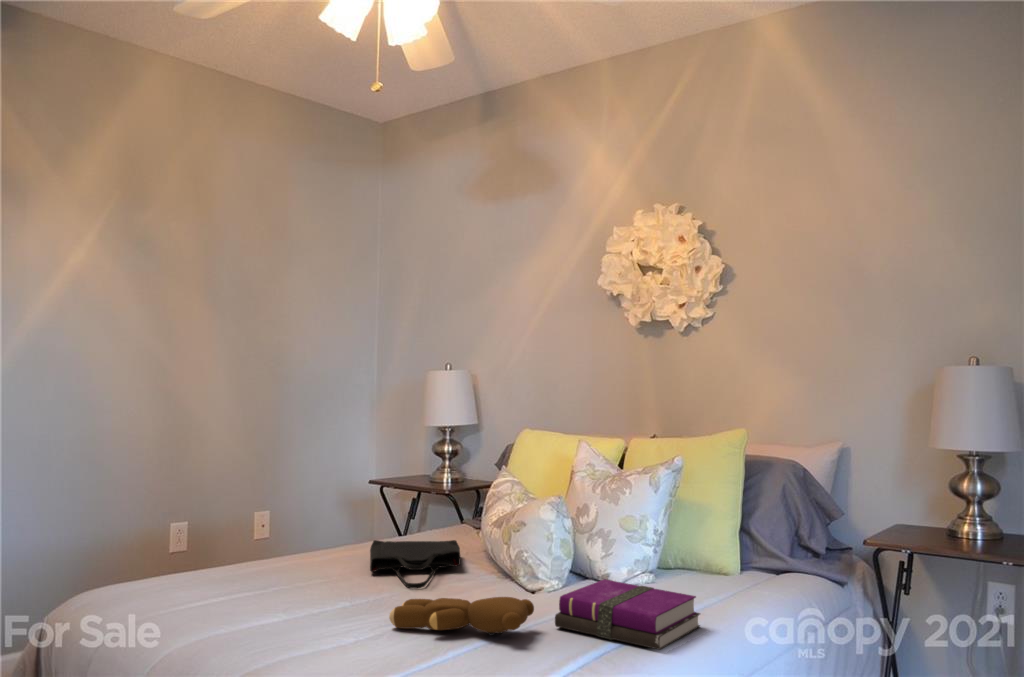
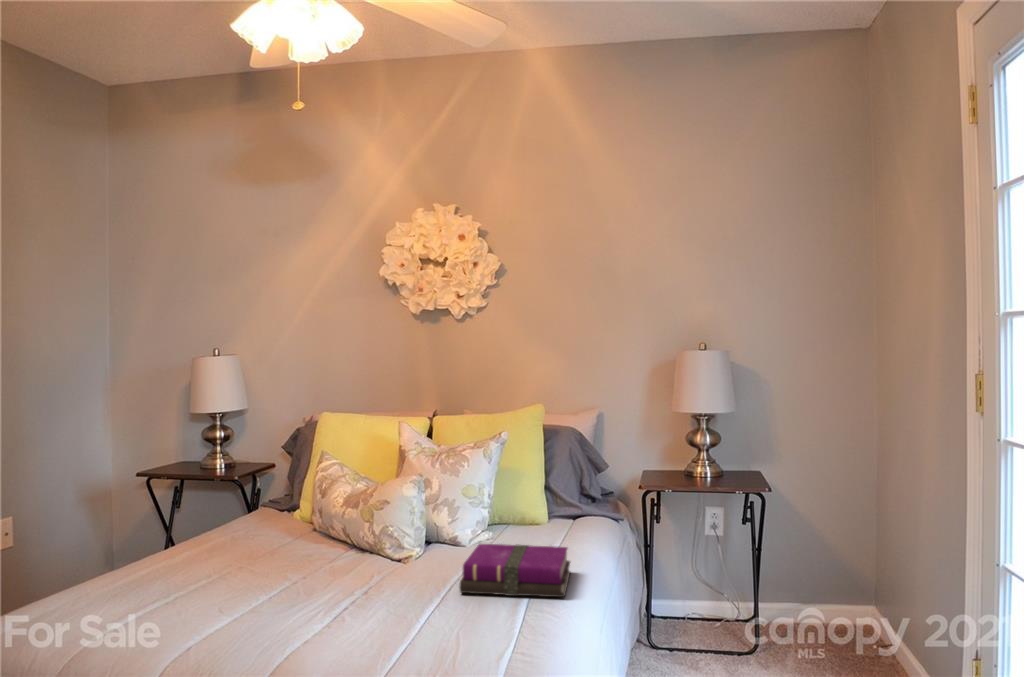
tote bag: present [370,540,461,589] -> none [202,525,311,579]
teddy bear: present [389,597,534,635] -> none [304,572,449,621]

